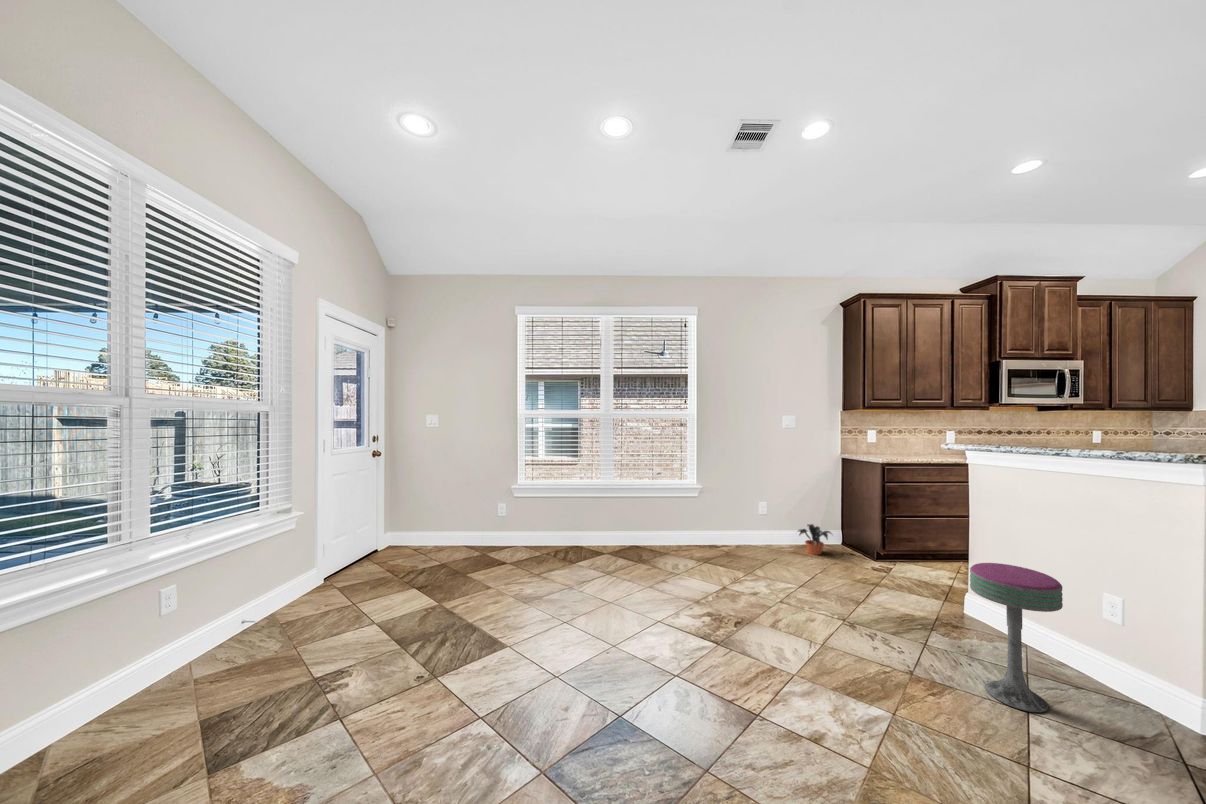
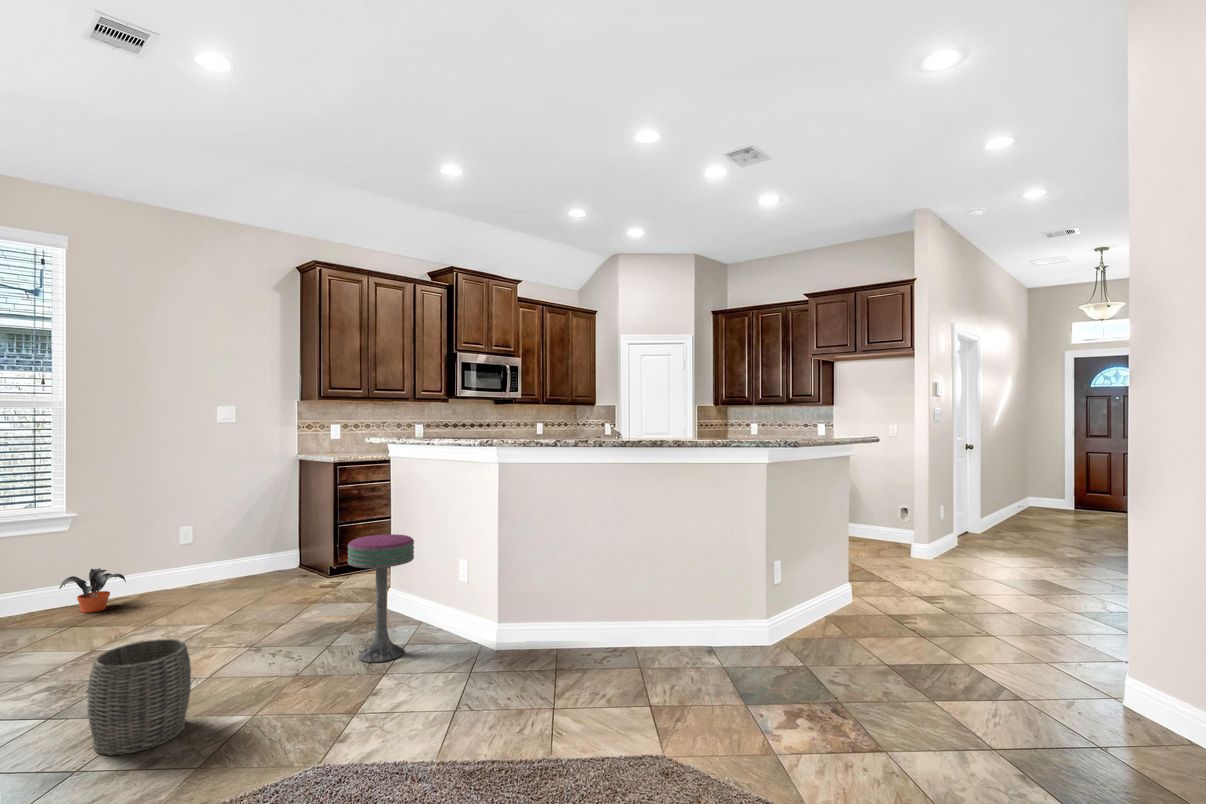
potted plant: present [798,524,831,555] -> present [60,568,126,613]
woven basket: none [773,628,851,739] -> present [88,639,191,755]

